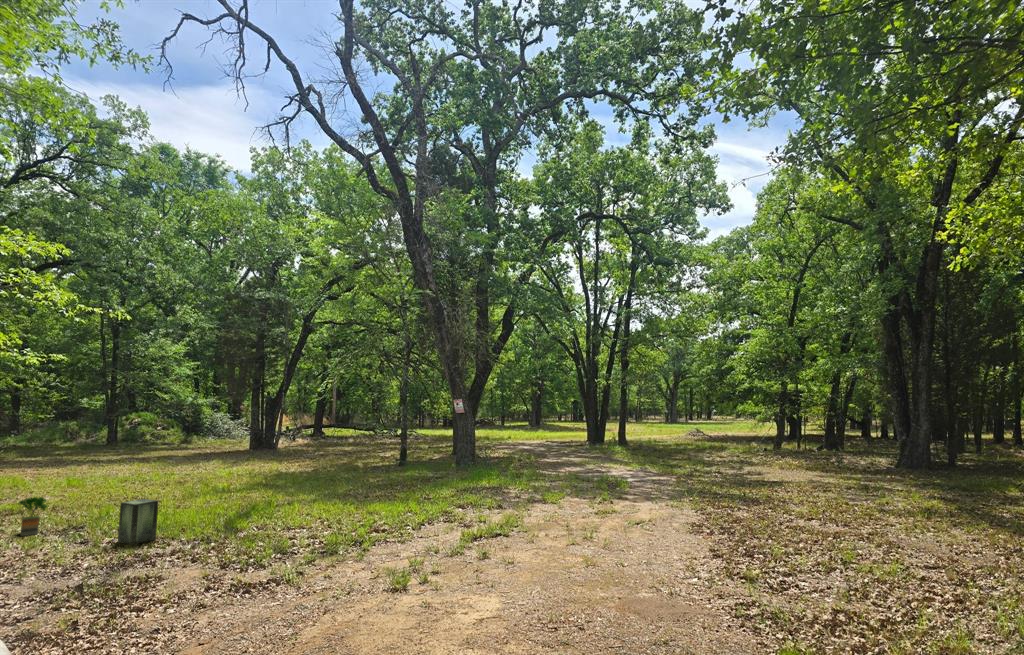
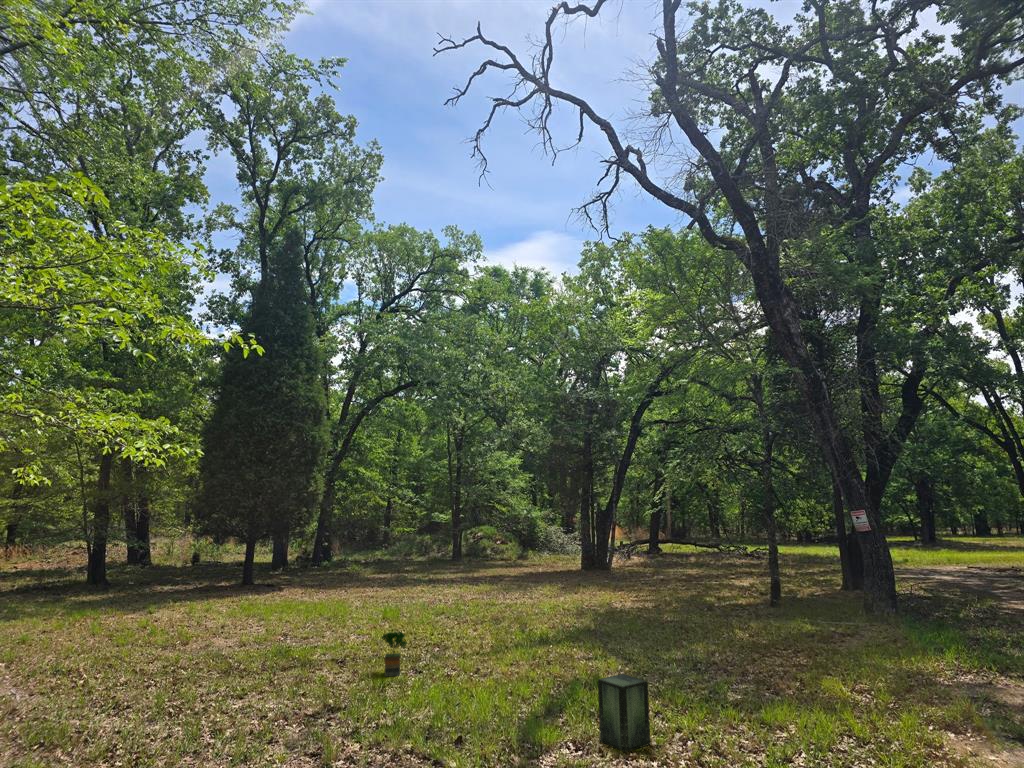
storage box: present [118,499,158,545] -> present [598,674,651,752]

